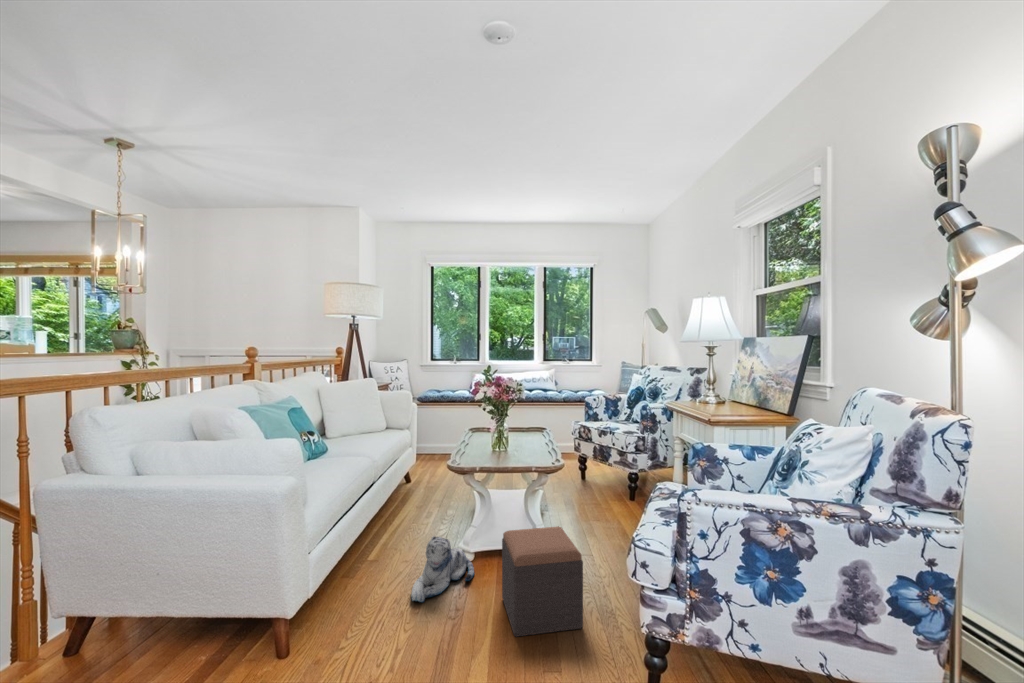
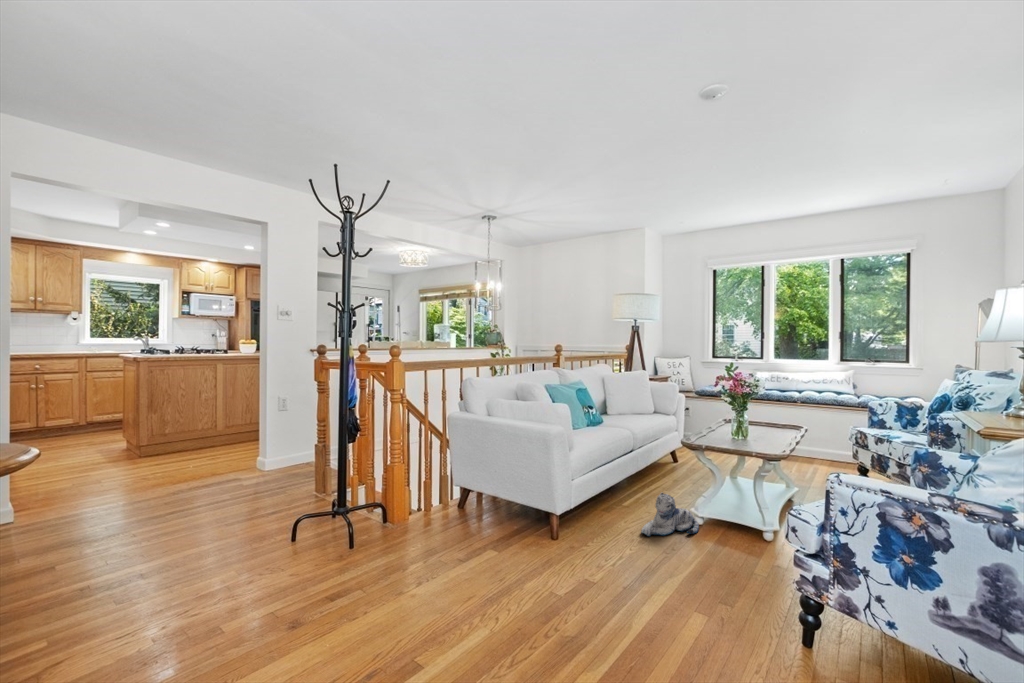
footstool: present [502,526,583,637] -> none [708,498,773,588]

